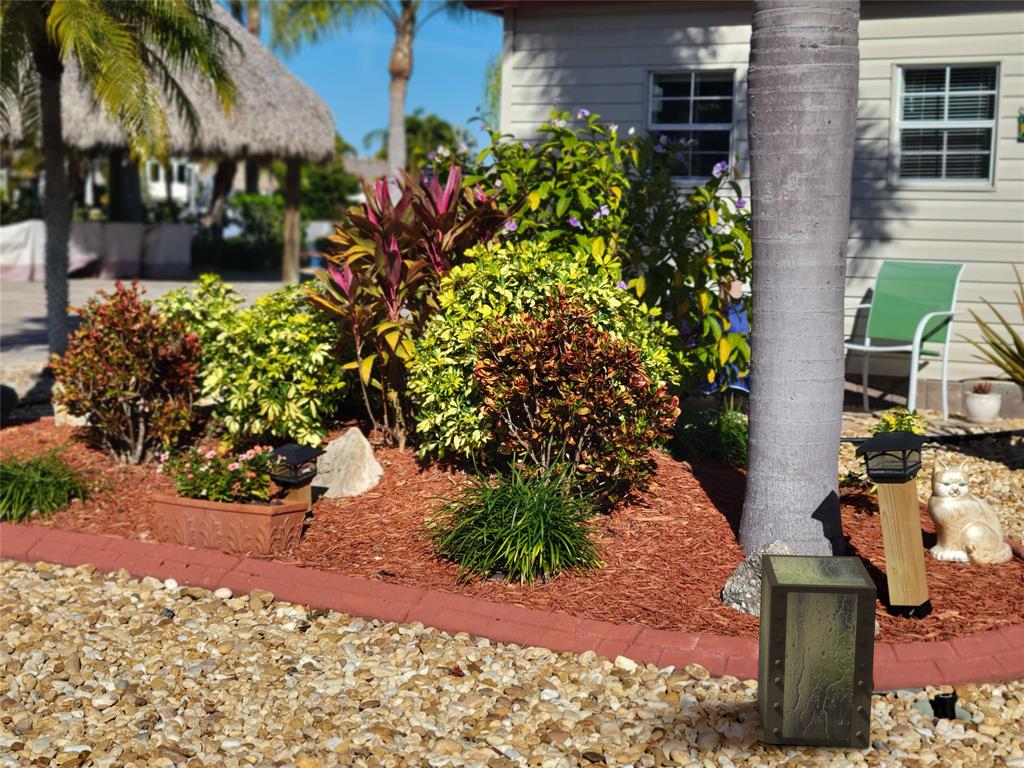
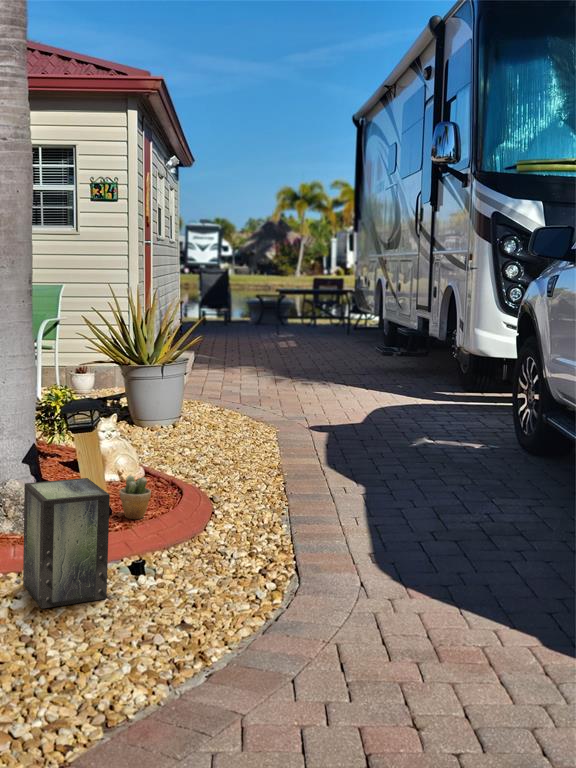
potted plant: none [945,557,997,627] -> present [120,475,151,519]

